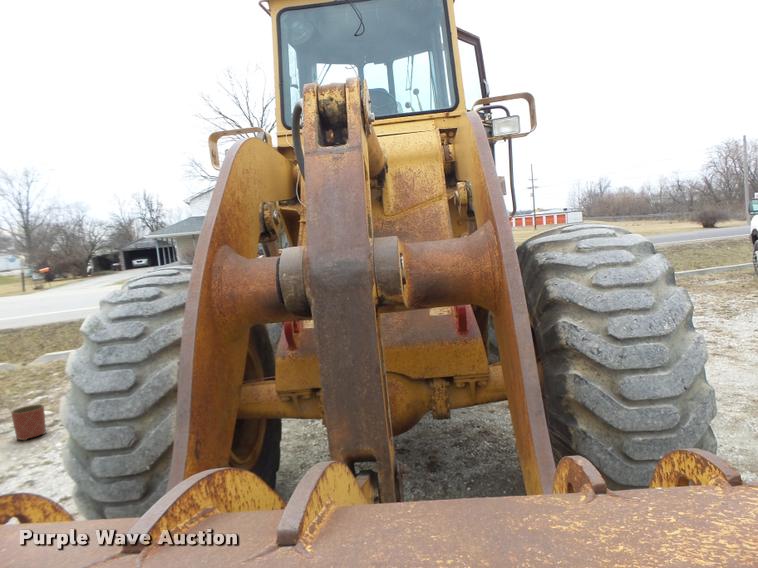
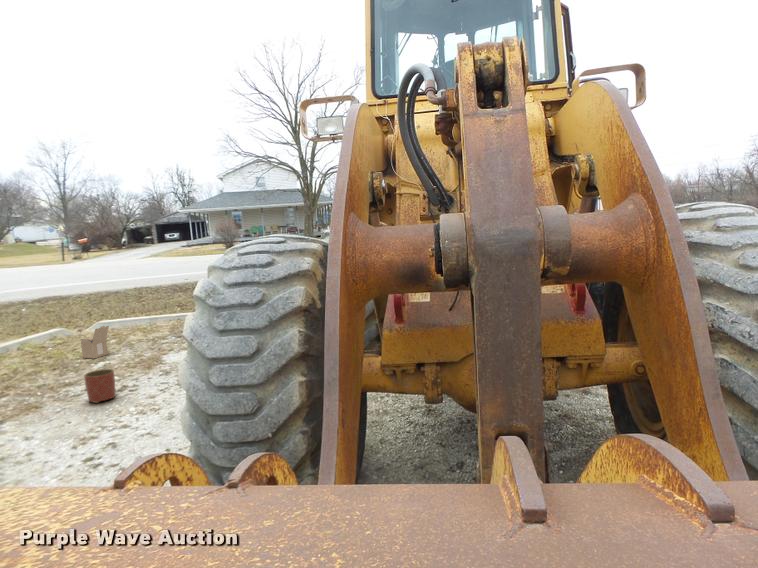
cardboard box: none [16,359,47,394] -> present [81,326,109,359]

